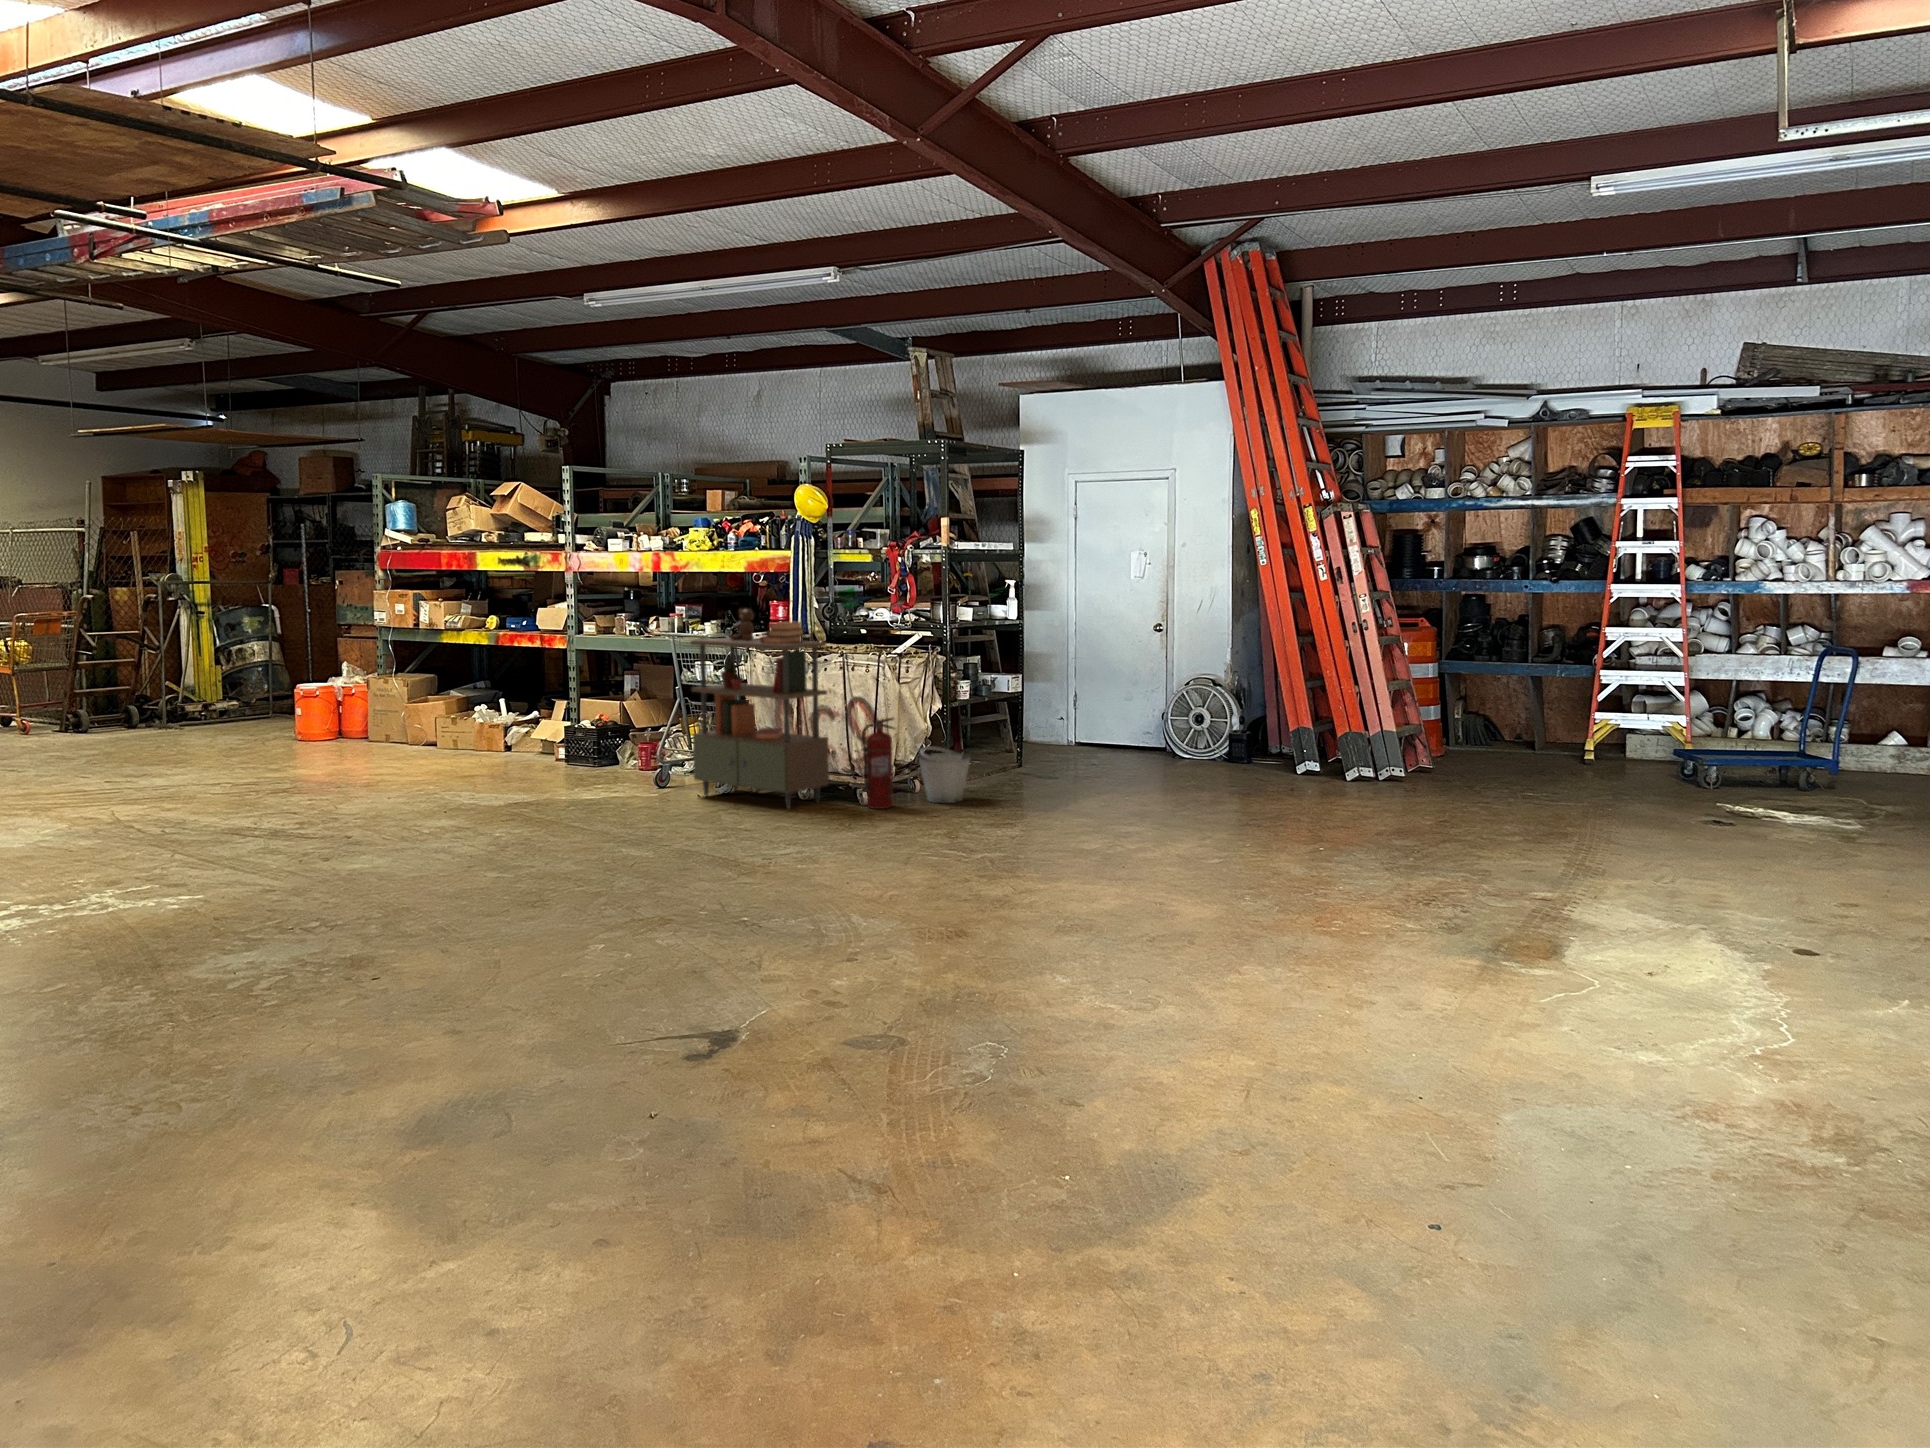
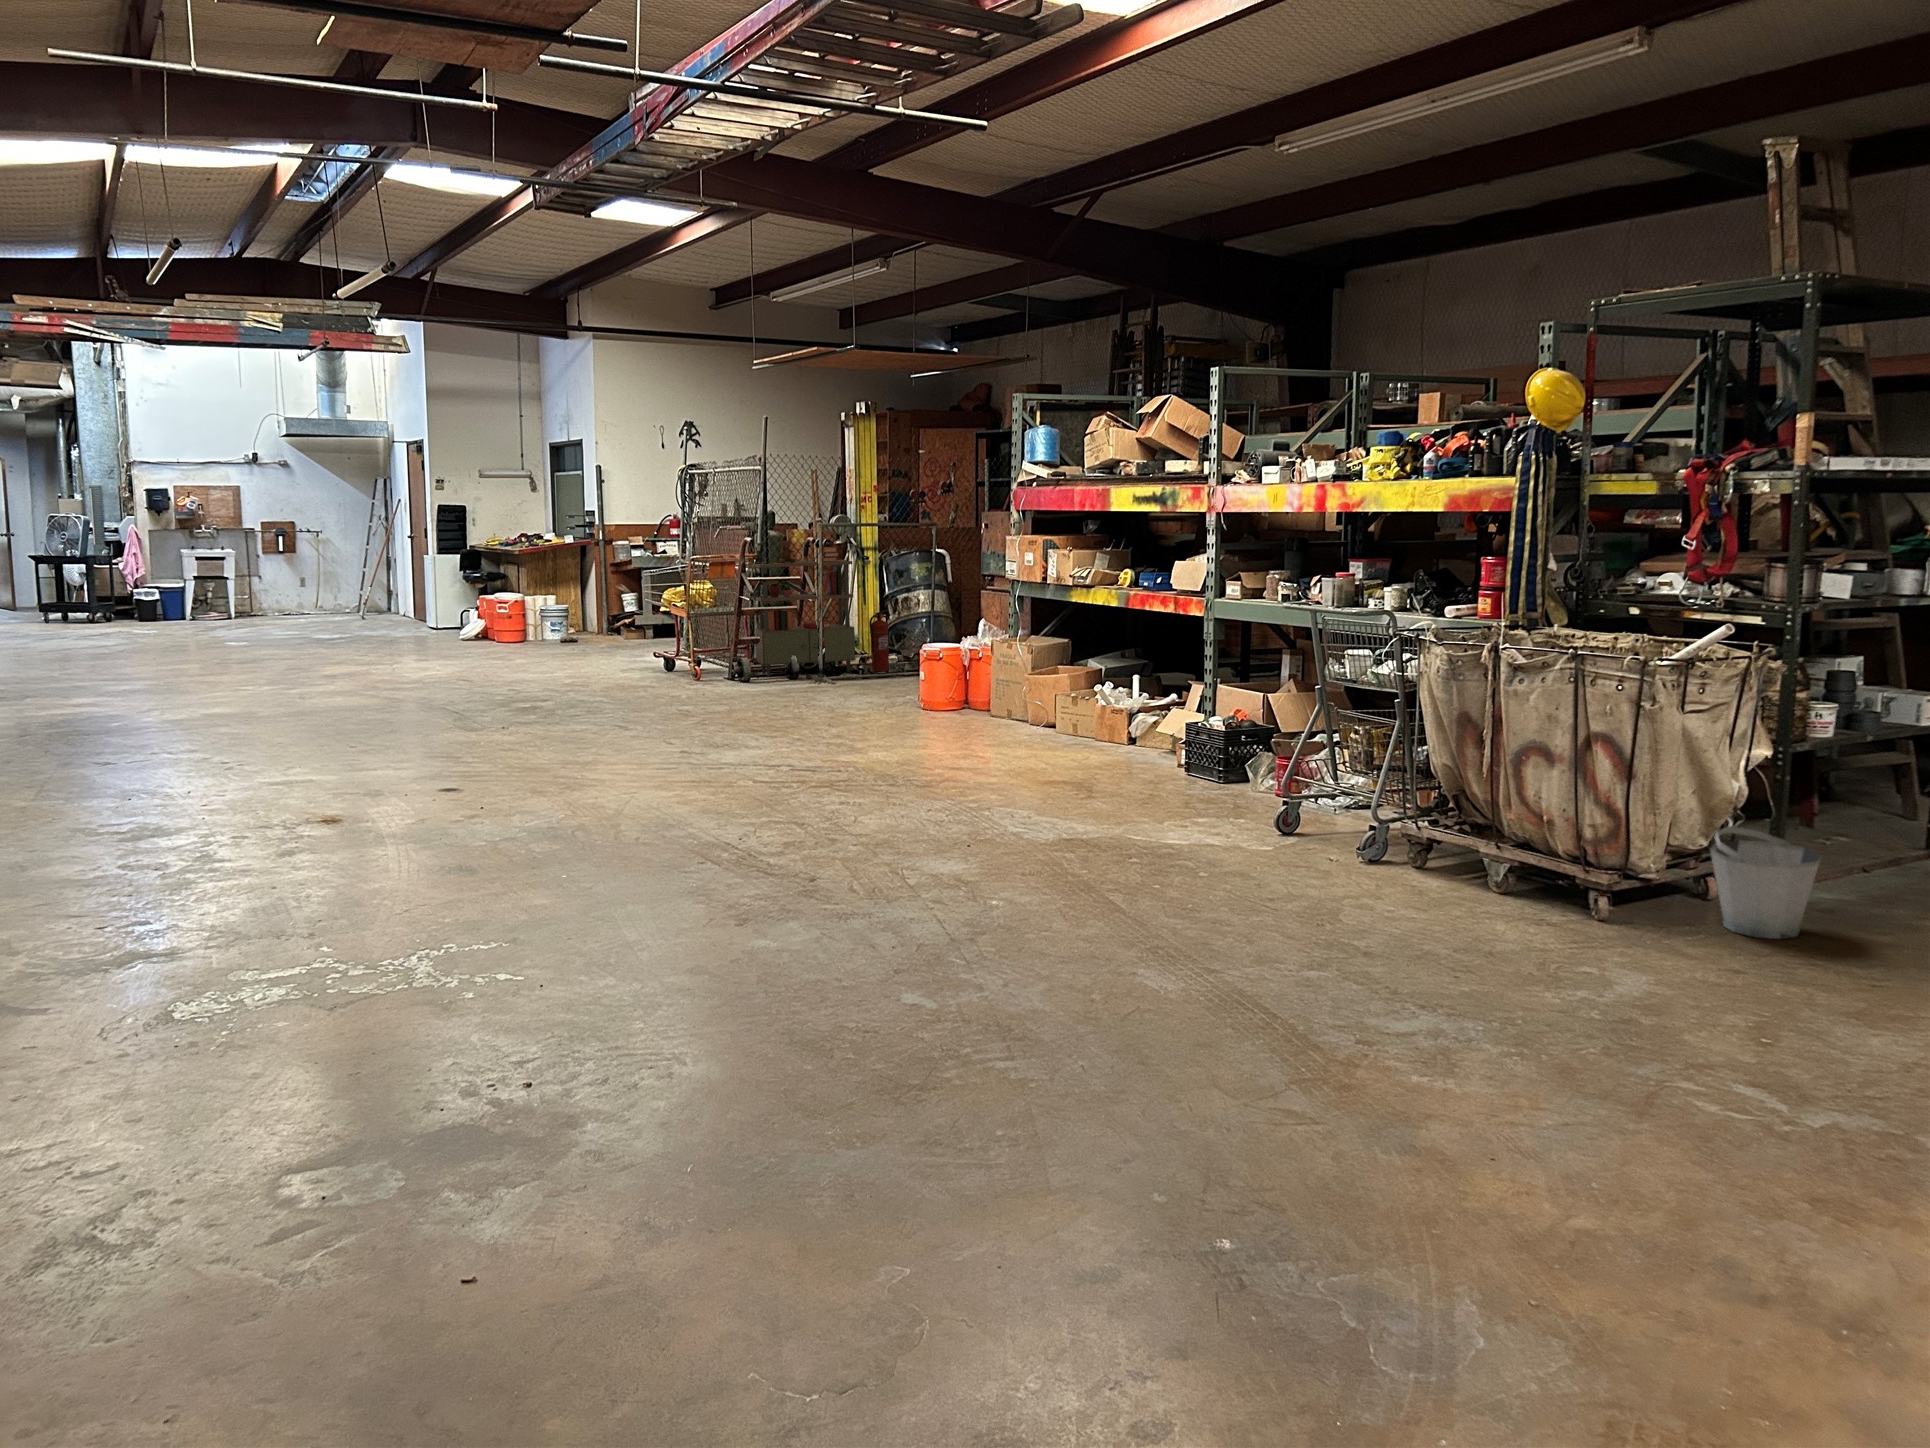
shelving unit: present [691,609,829,809] -> present [755,540,855,676]
fire extinguisher: present [861,718,895,809] -> present [869,610,889,672]

